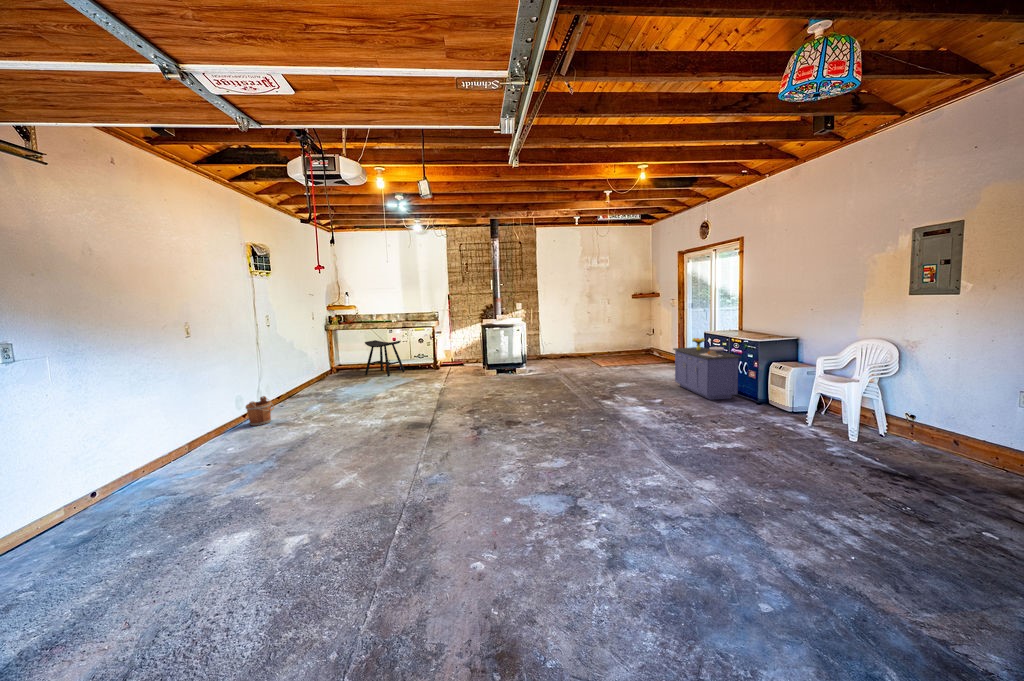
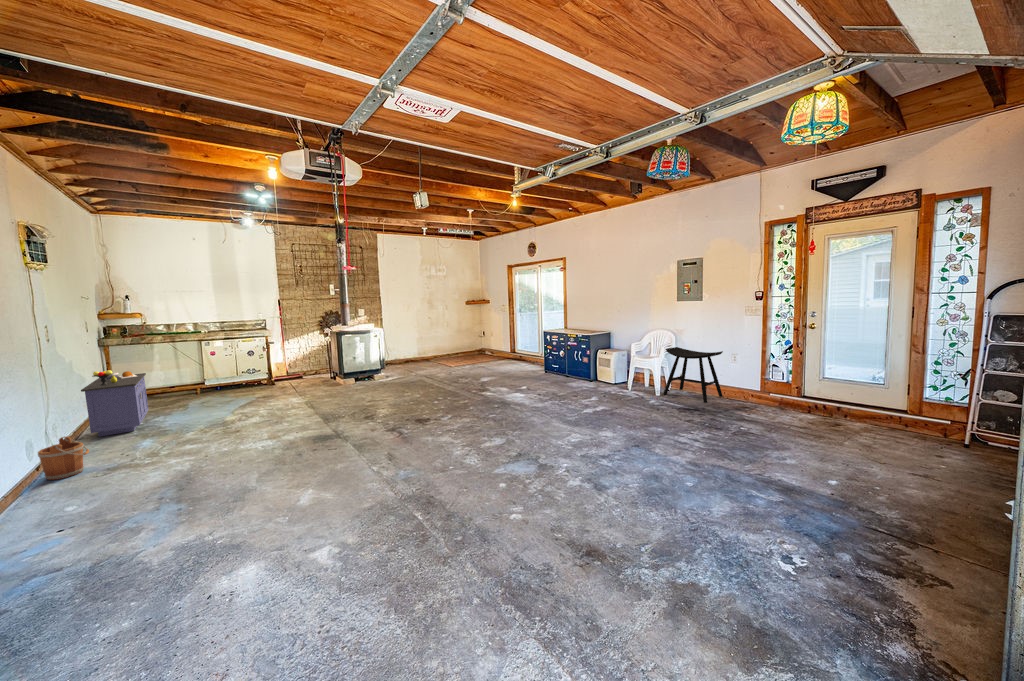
storage cabinet: present [673,338,741,400] -> present [81,370,148,437]
stool: present [365,340,405,376] -> present [663,347,723,403]

